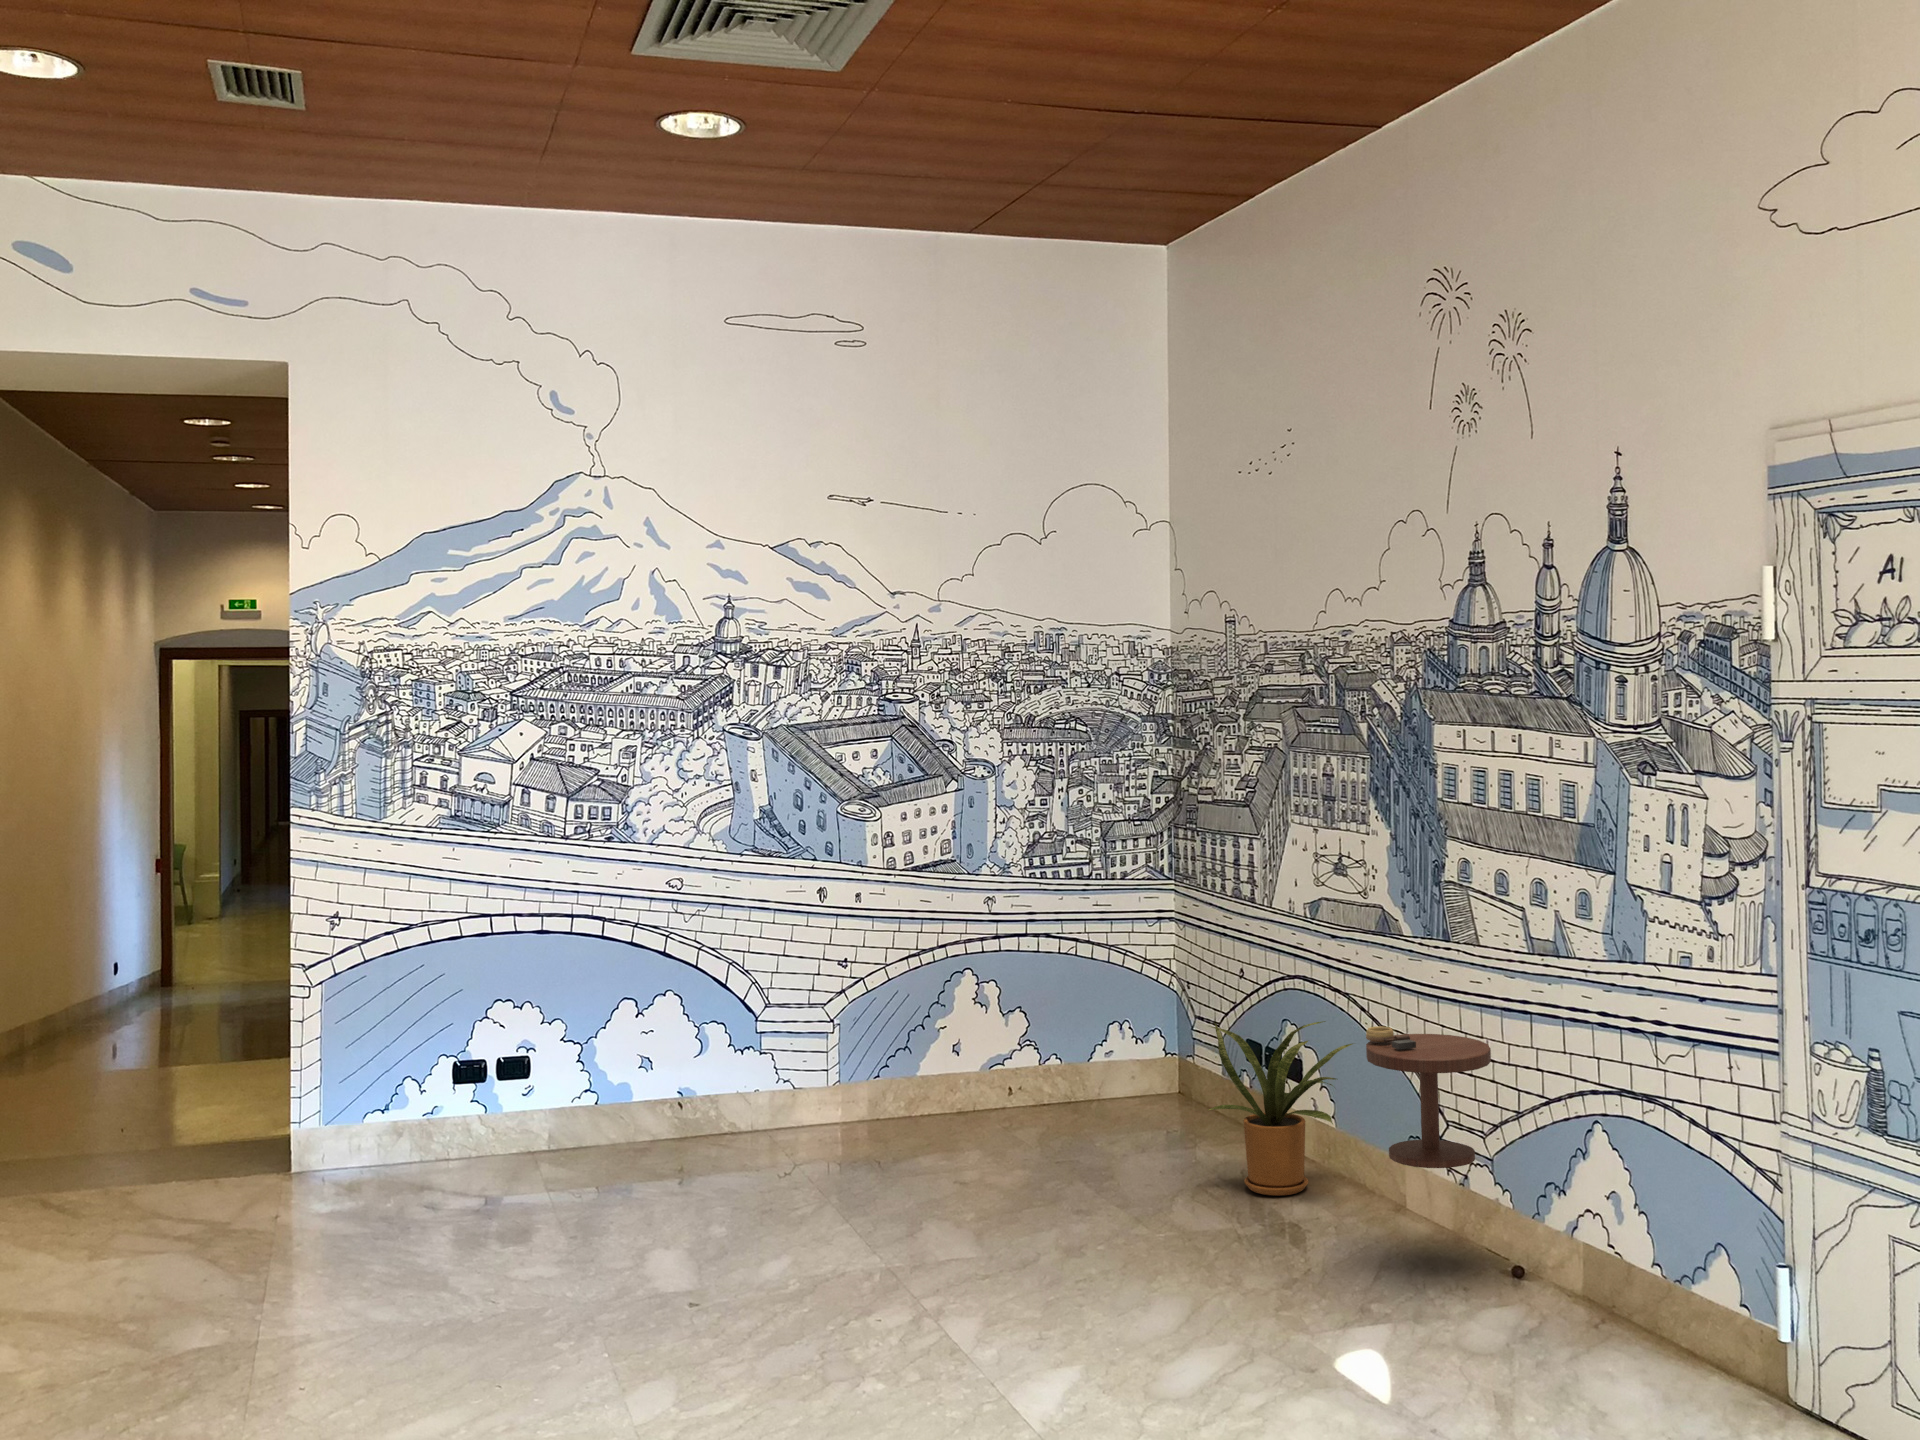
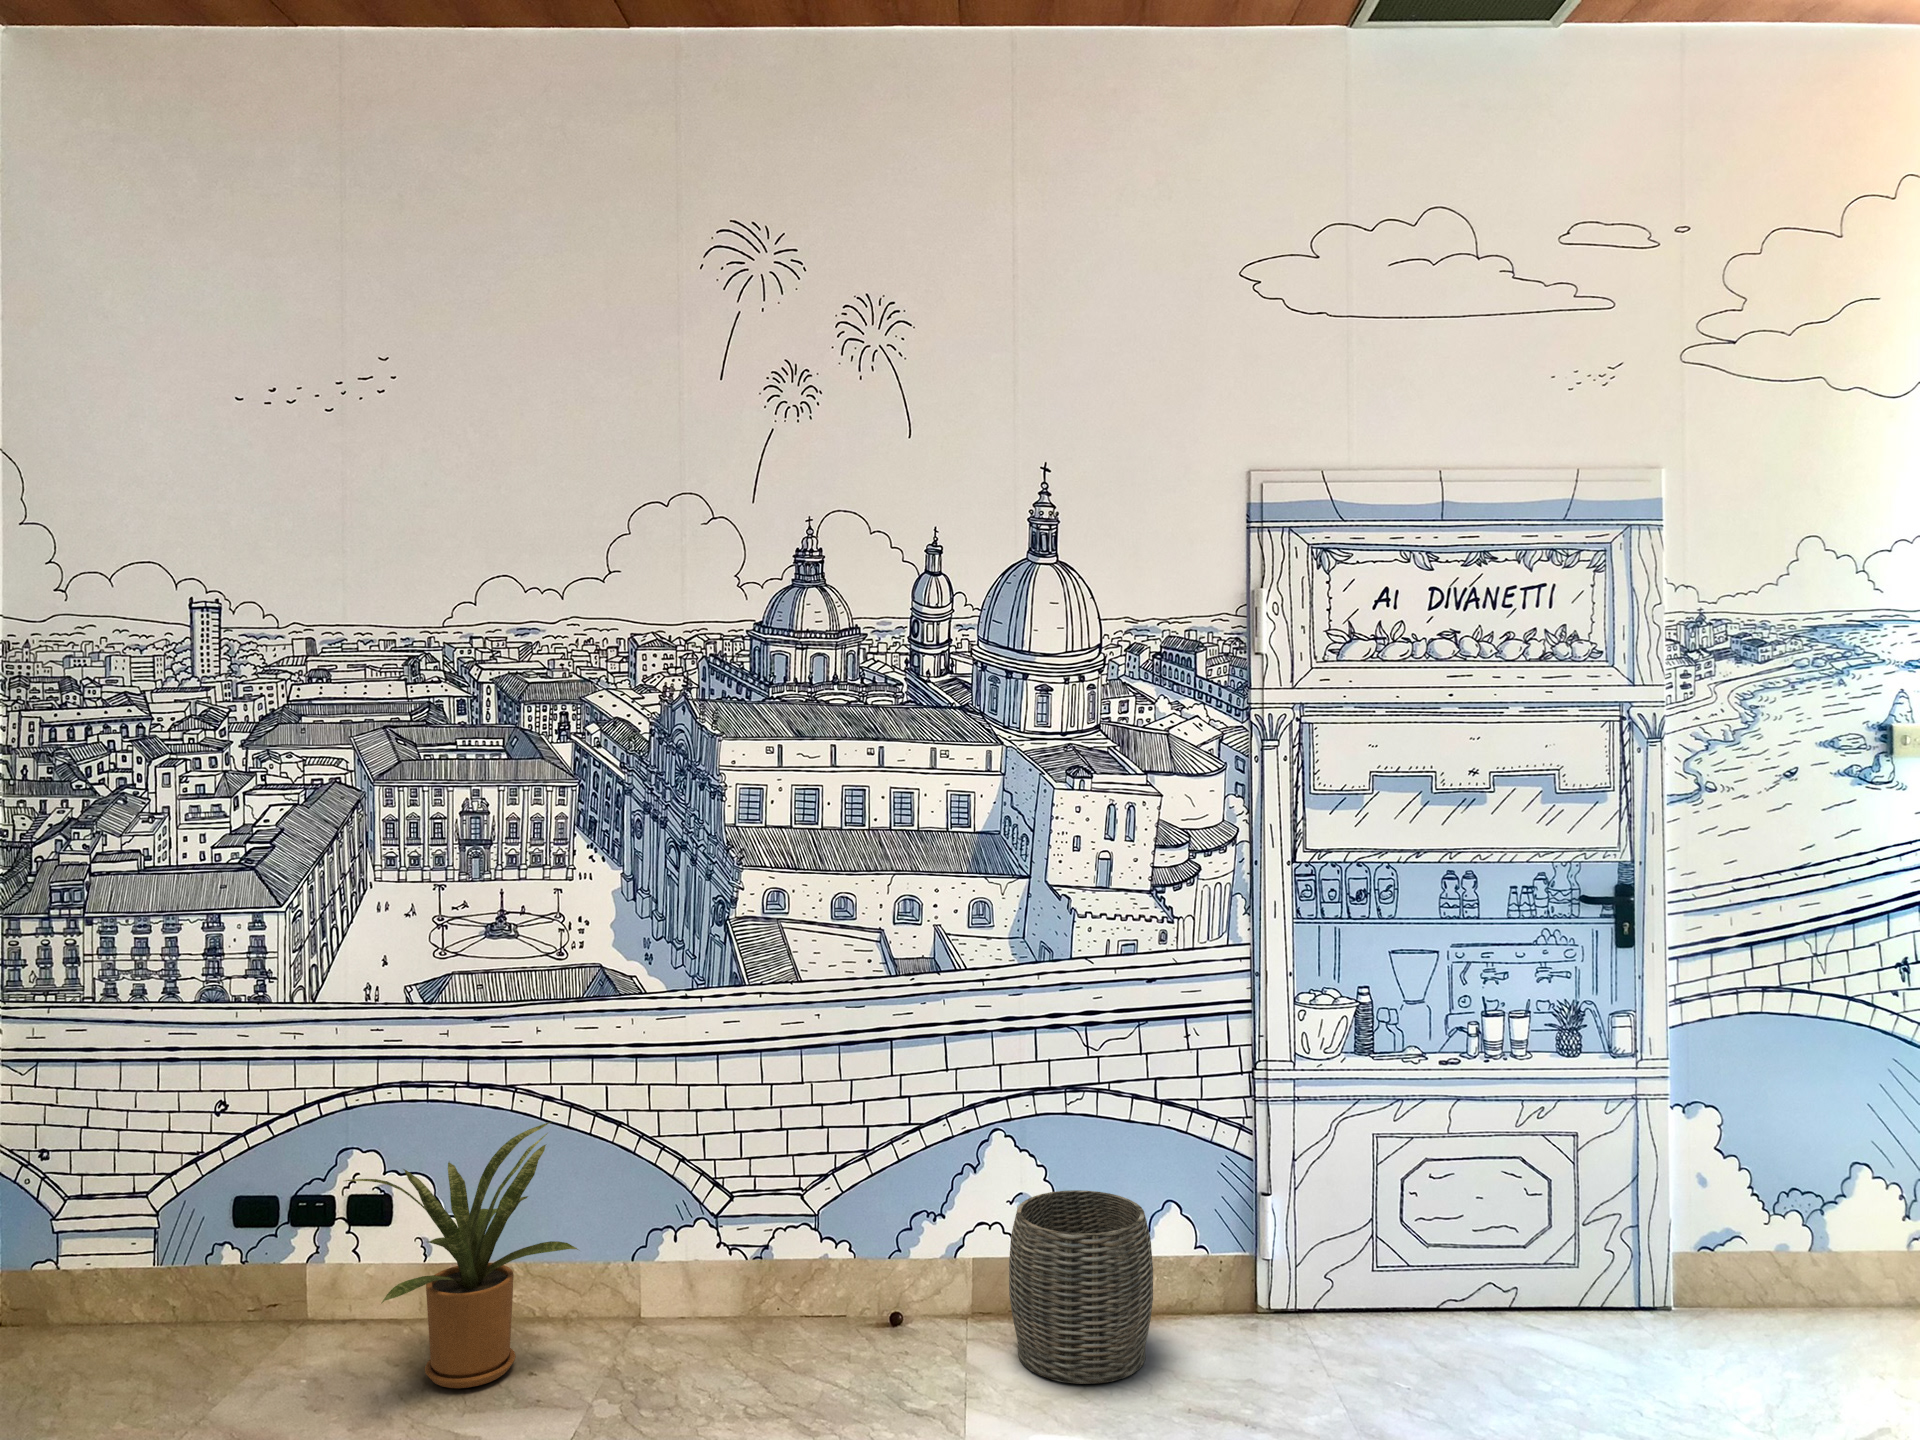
side table: present [1366,1026,1491,1168] -> none [749,1086,891,1358]
woven basket: none [1499,1184,1648,1364] -> present [1009,1190,1153,1384]

